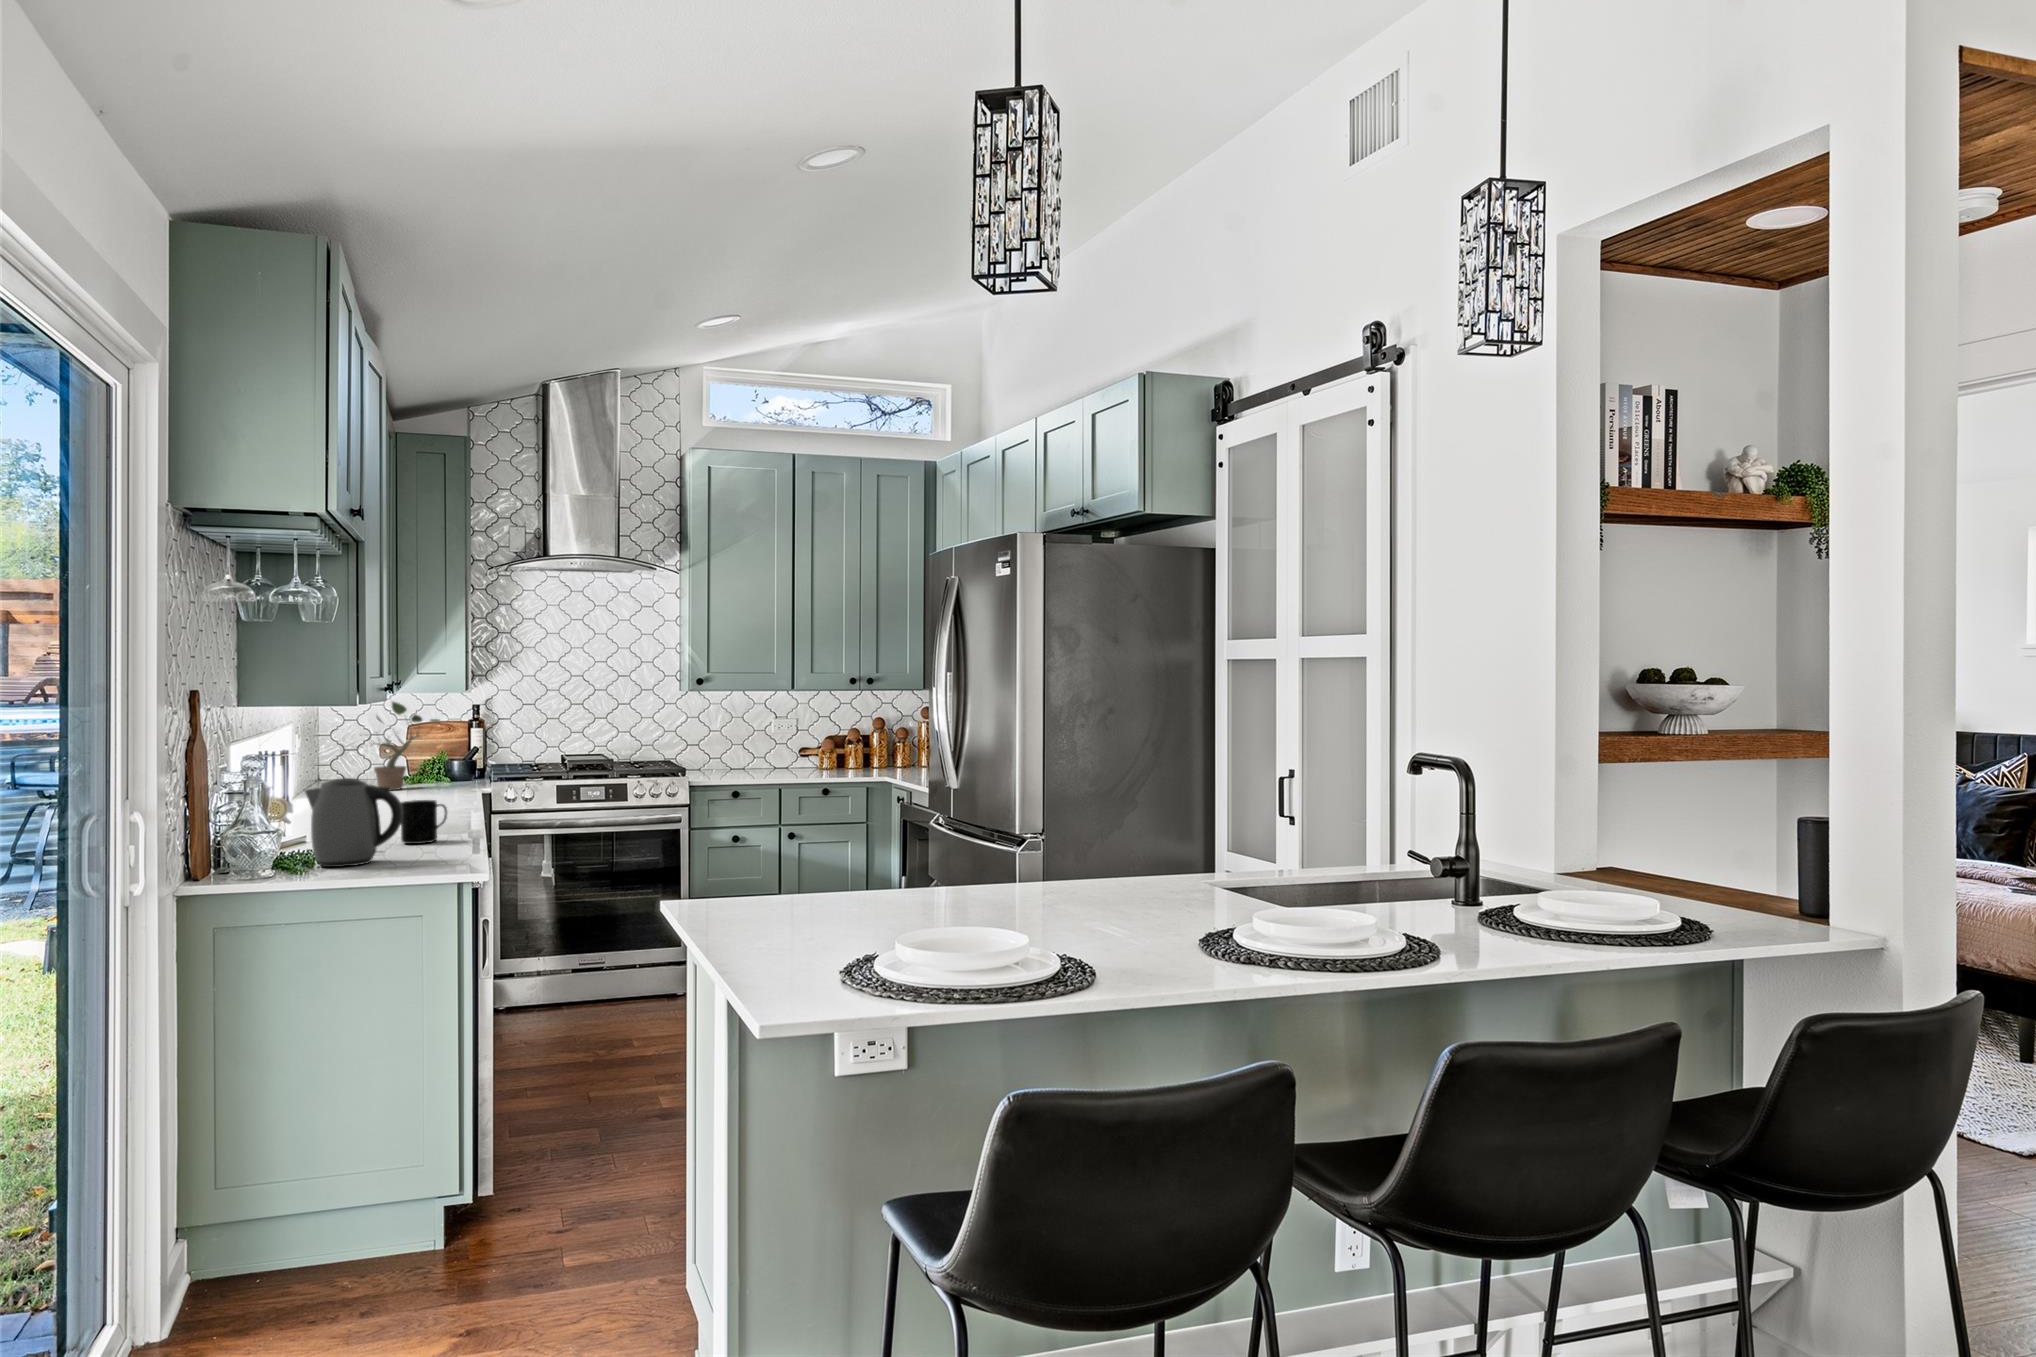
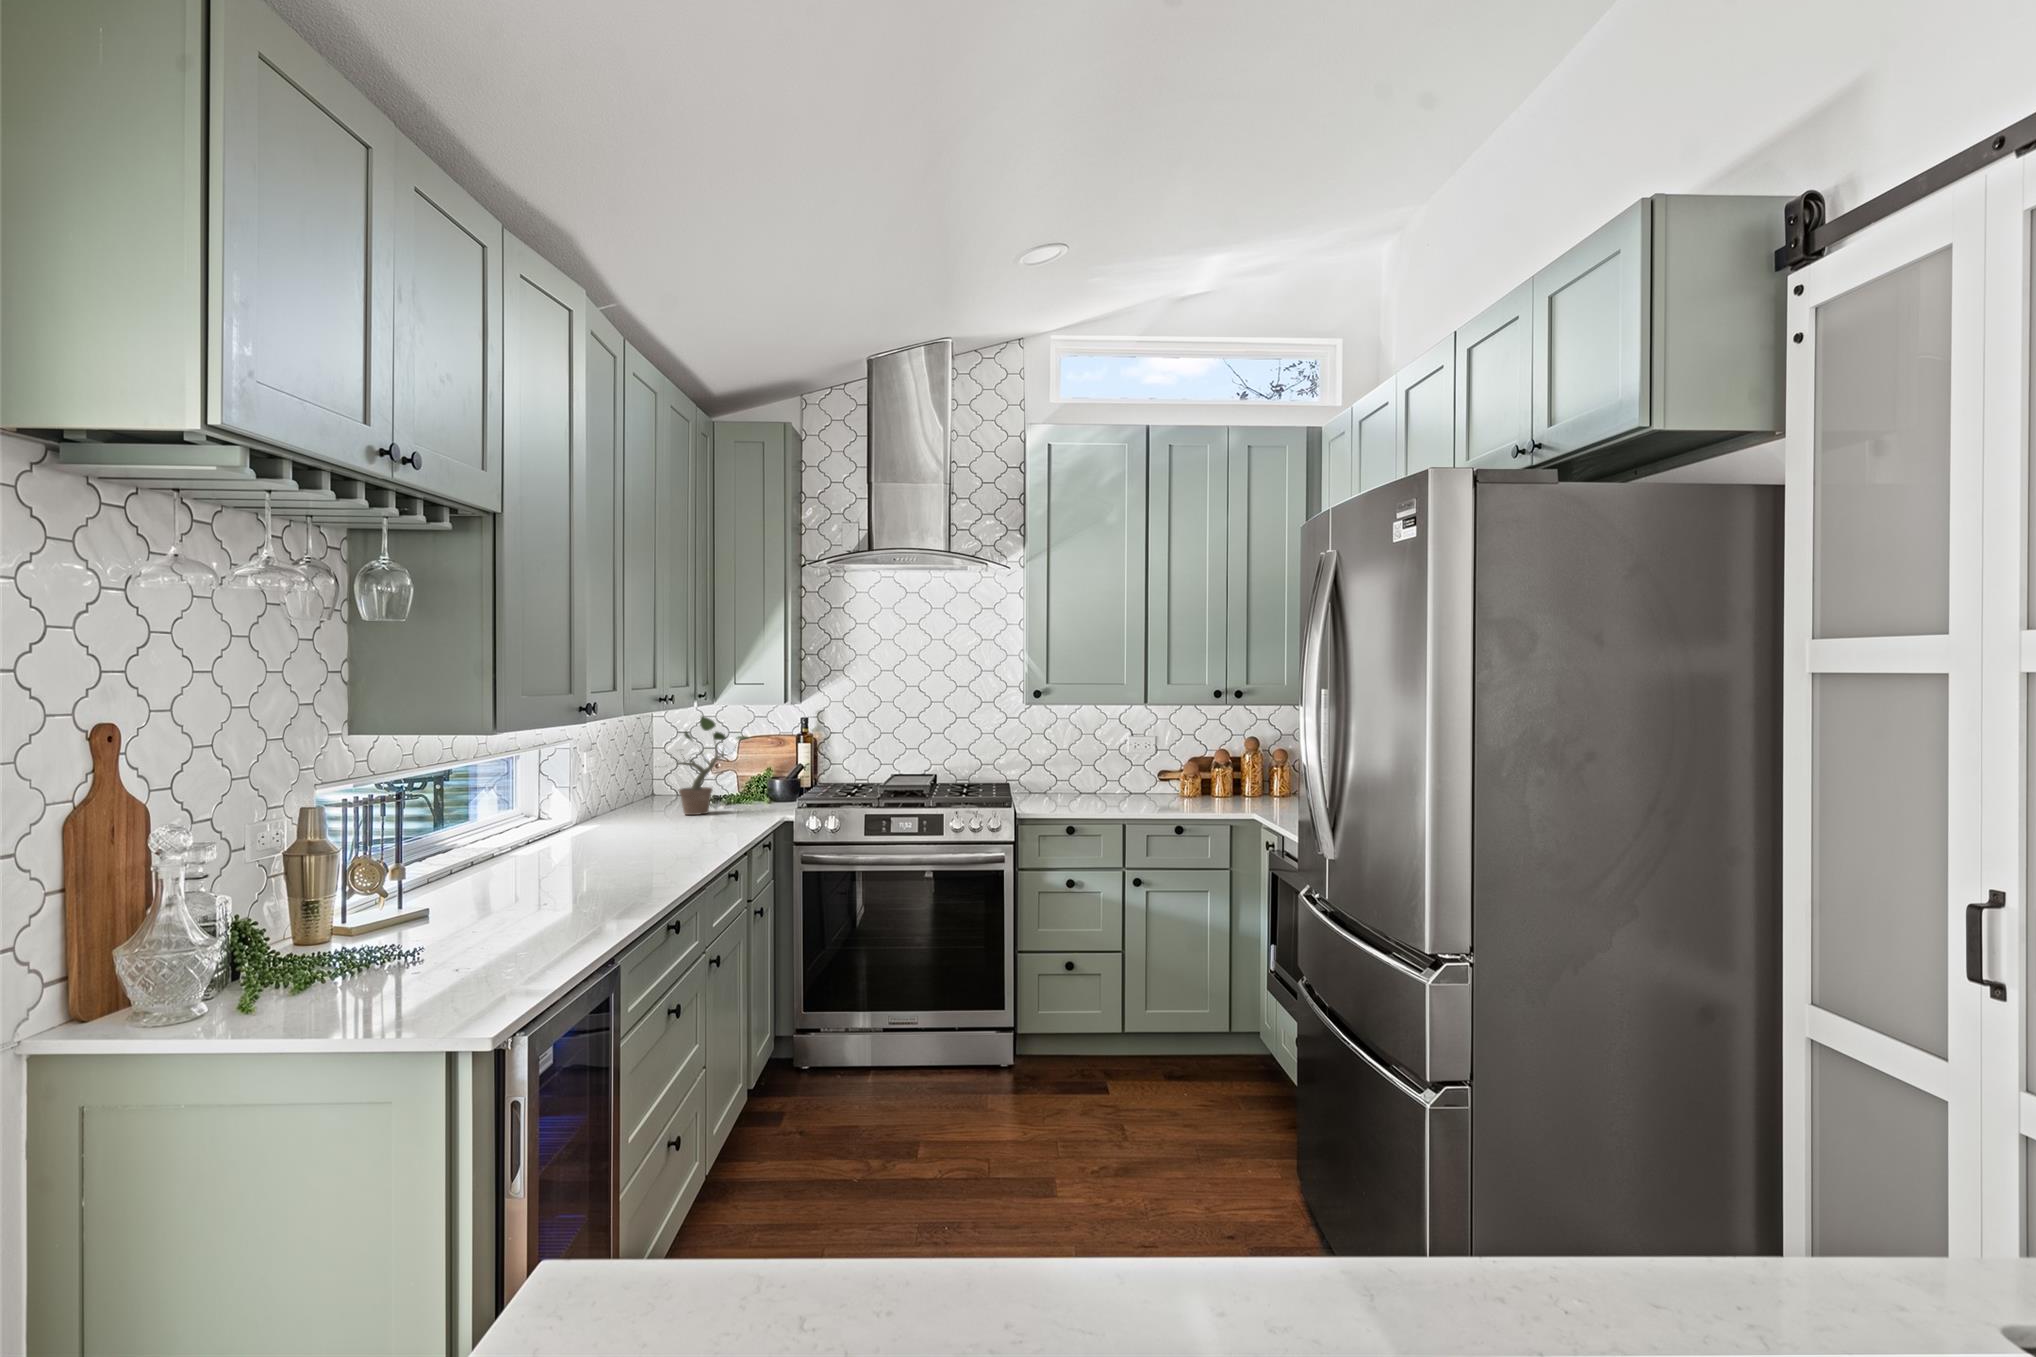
kettle: present [305,778,403,867] -> none [321,855,459,991]
mug: present [401,800,447,844] -> none [522,870,582,935]

